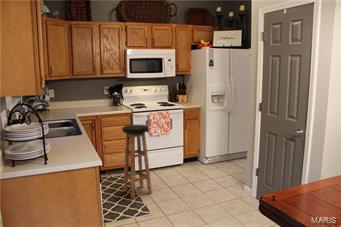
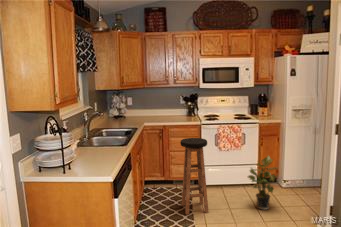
potted plant: none [182,135,209,184] -> present [248,156,278,209]

